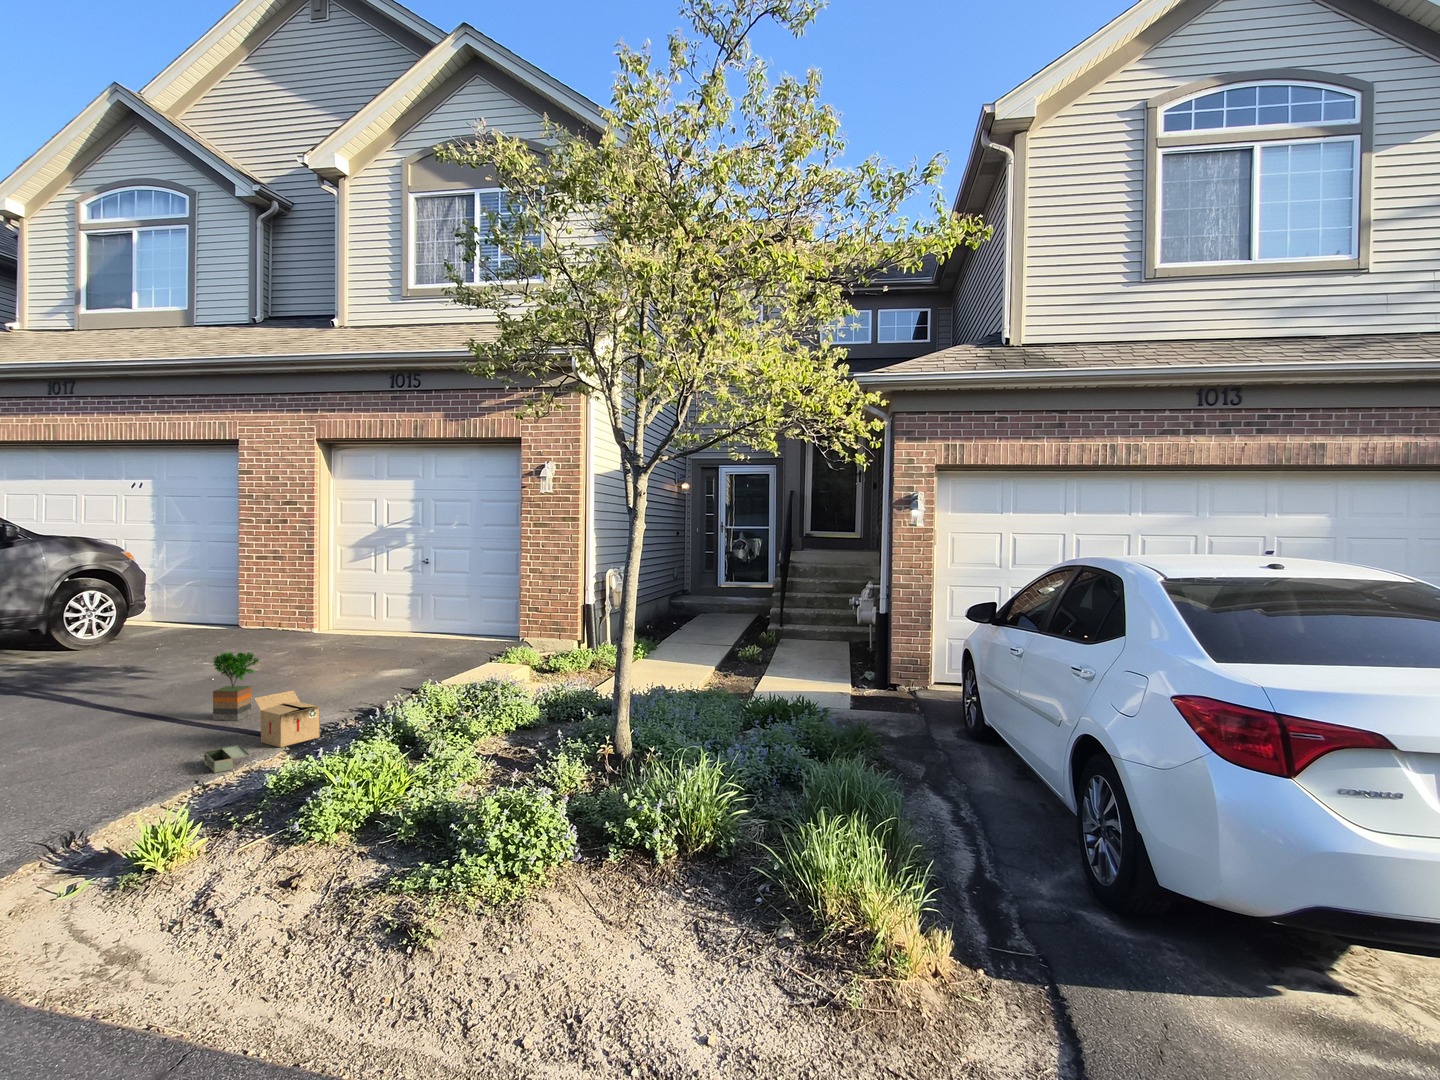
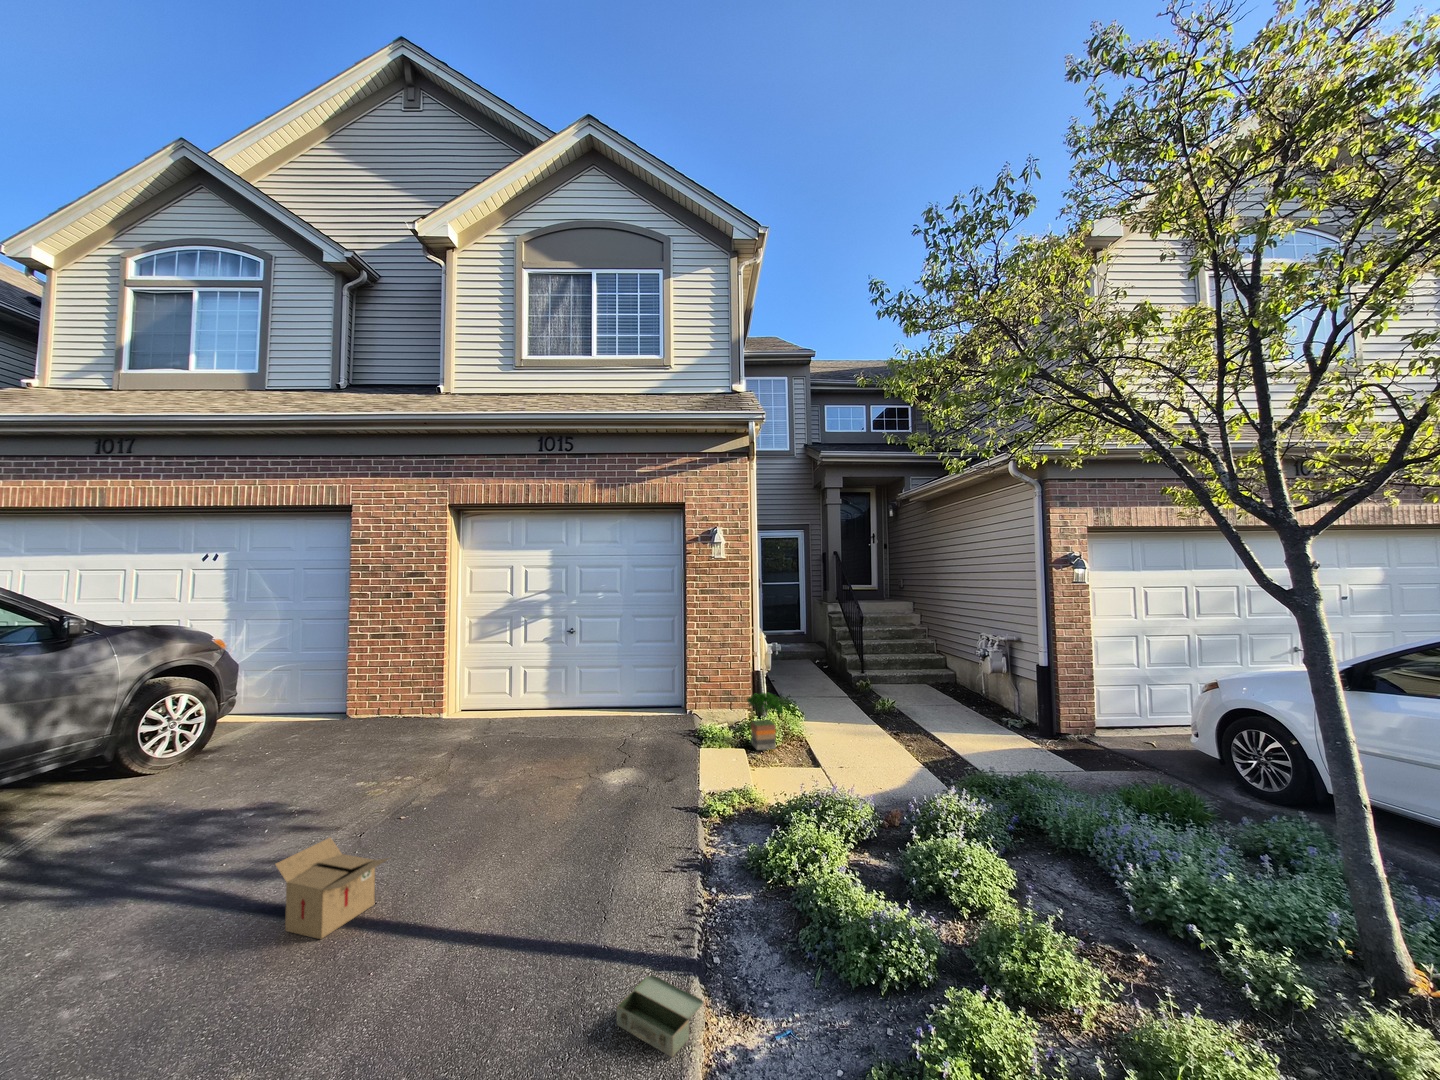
potted tree: present [213,652,259,721] -> present [746,693,783,750]
cardboard box: present [254,691,320,748] -> present [276,838,389,939]

